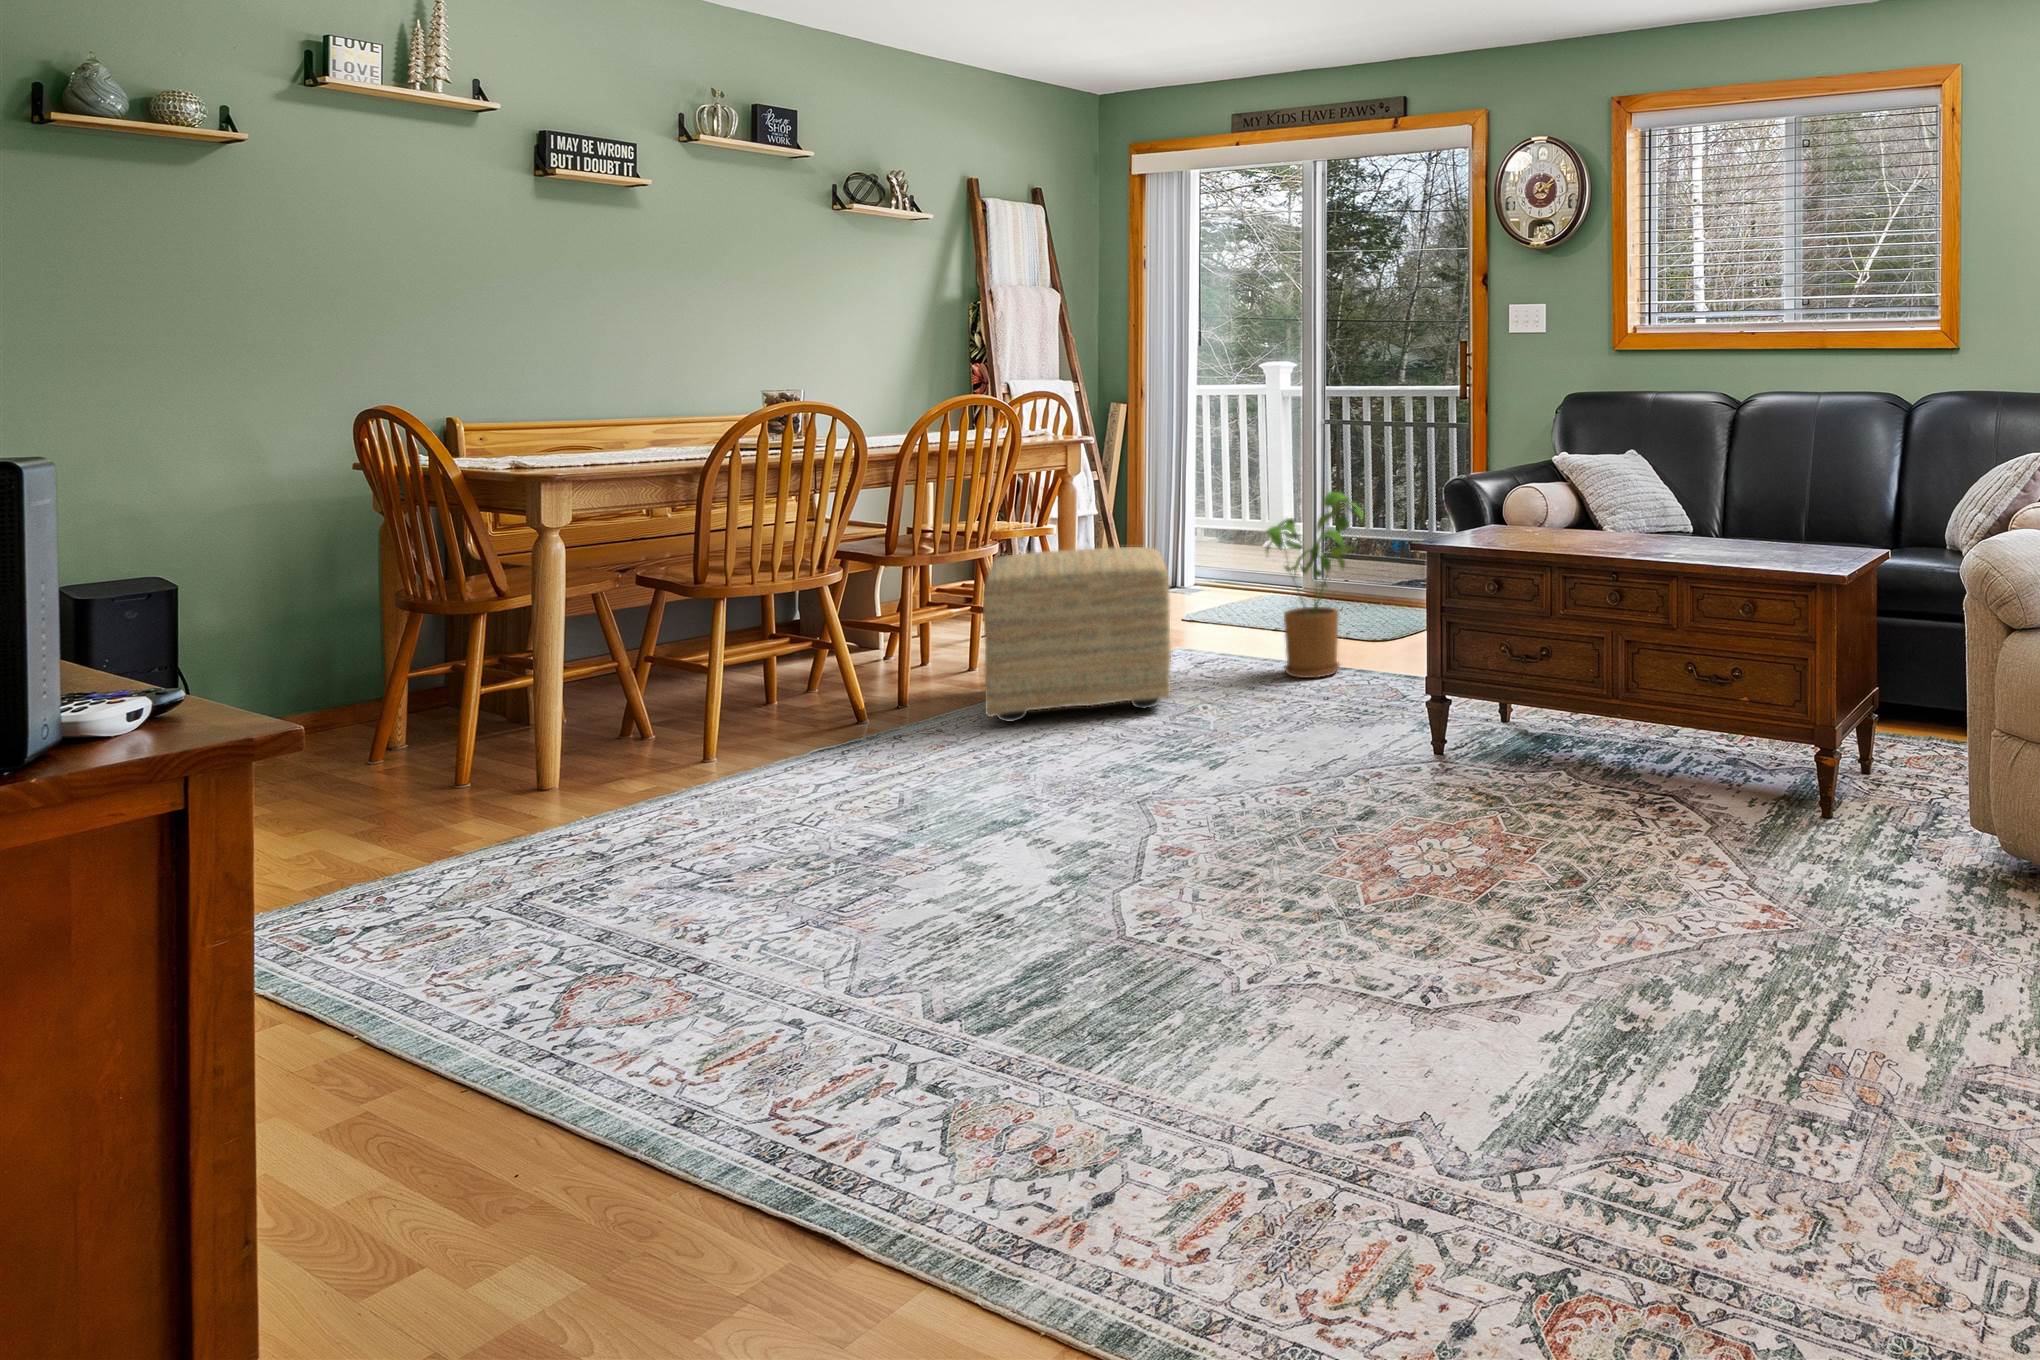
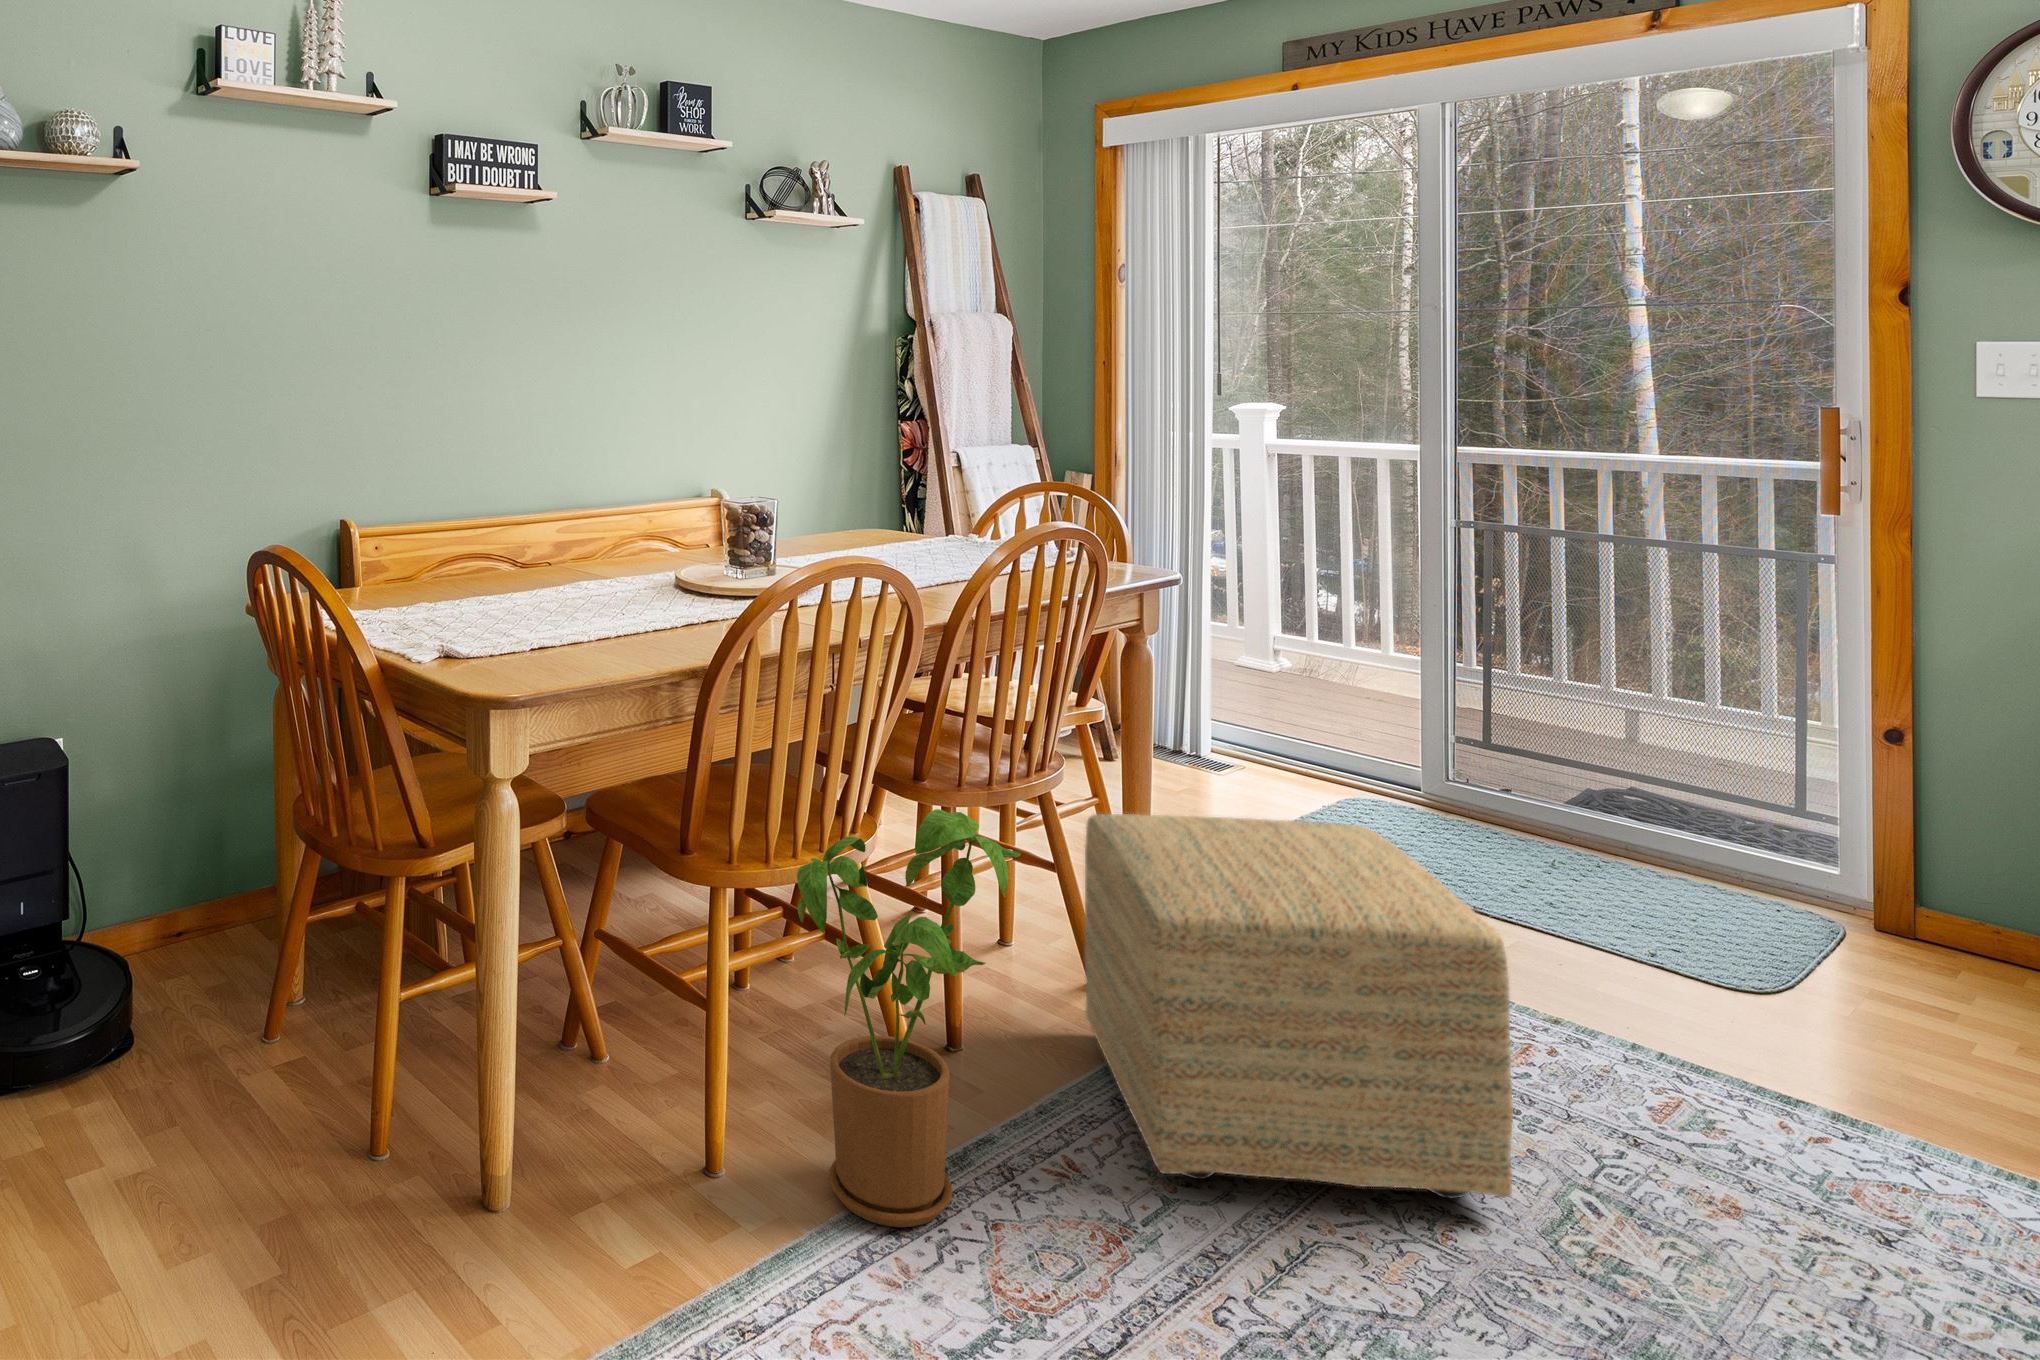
house plant: present [1266,492,1367,678] -> present [797,809,1021,1227]

